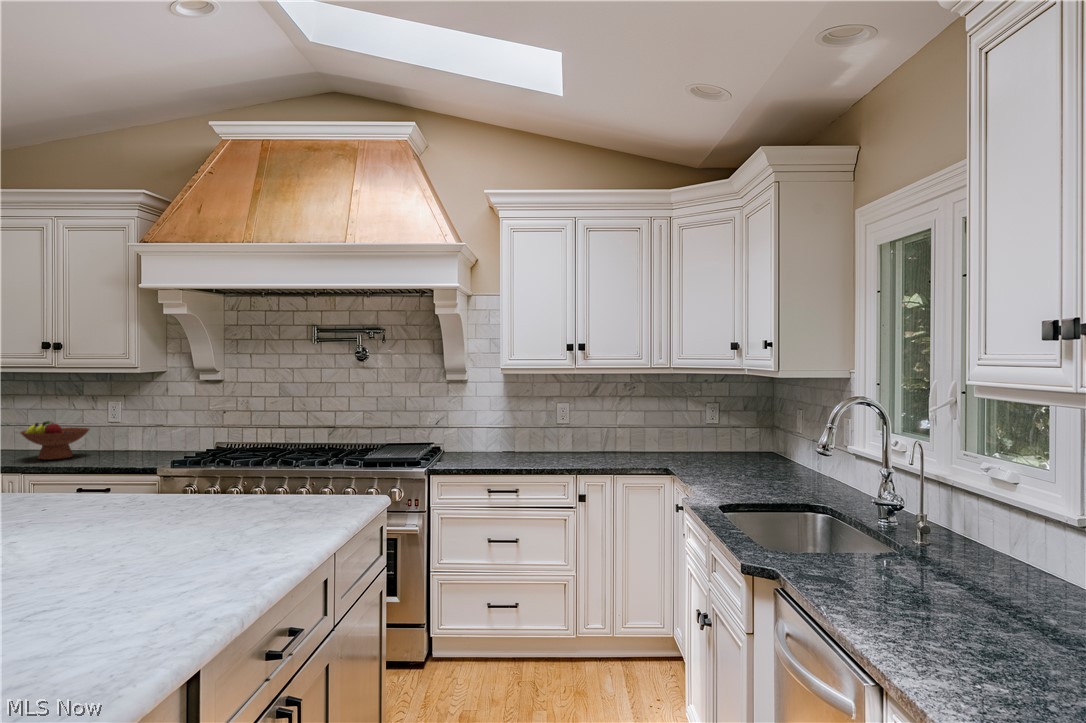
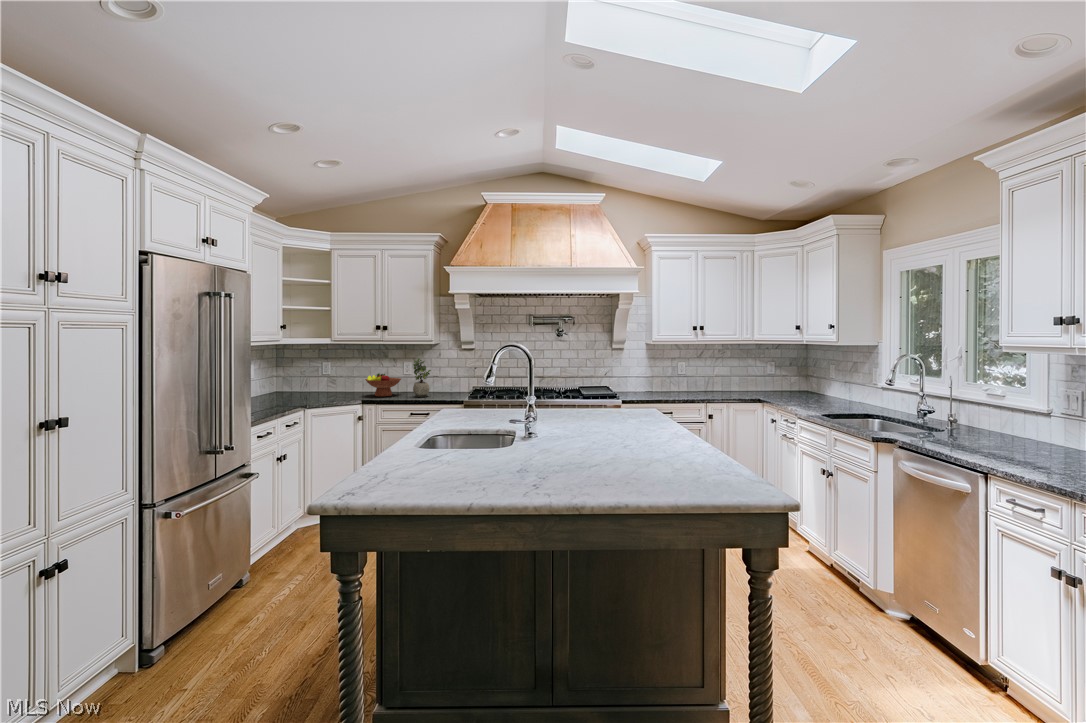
potted plant: none [95,396,127,461] -> present [413,358,431,397]

